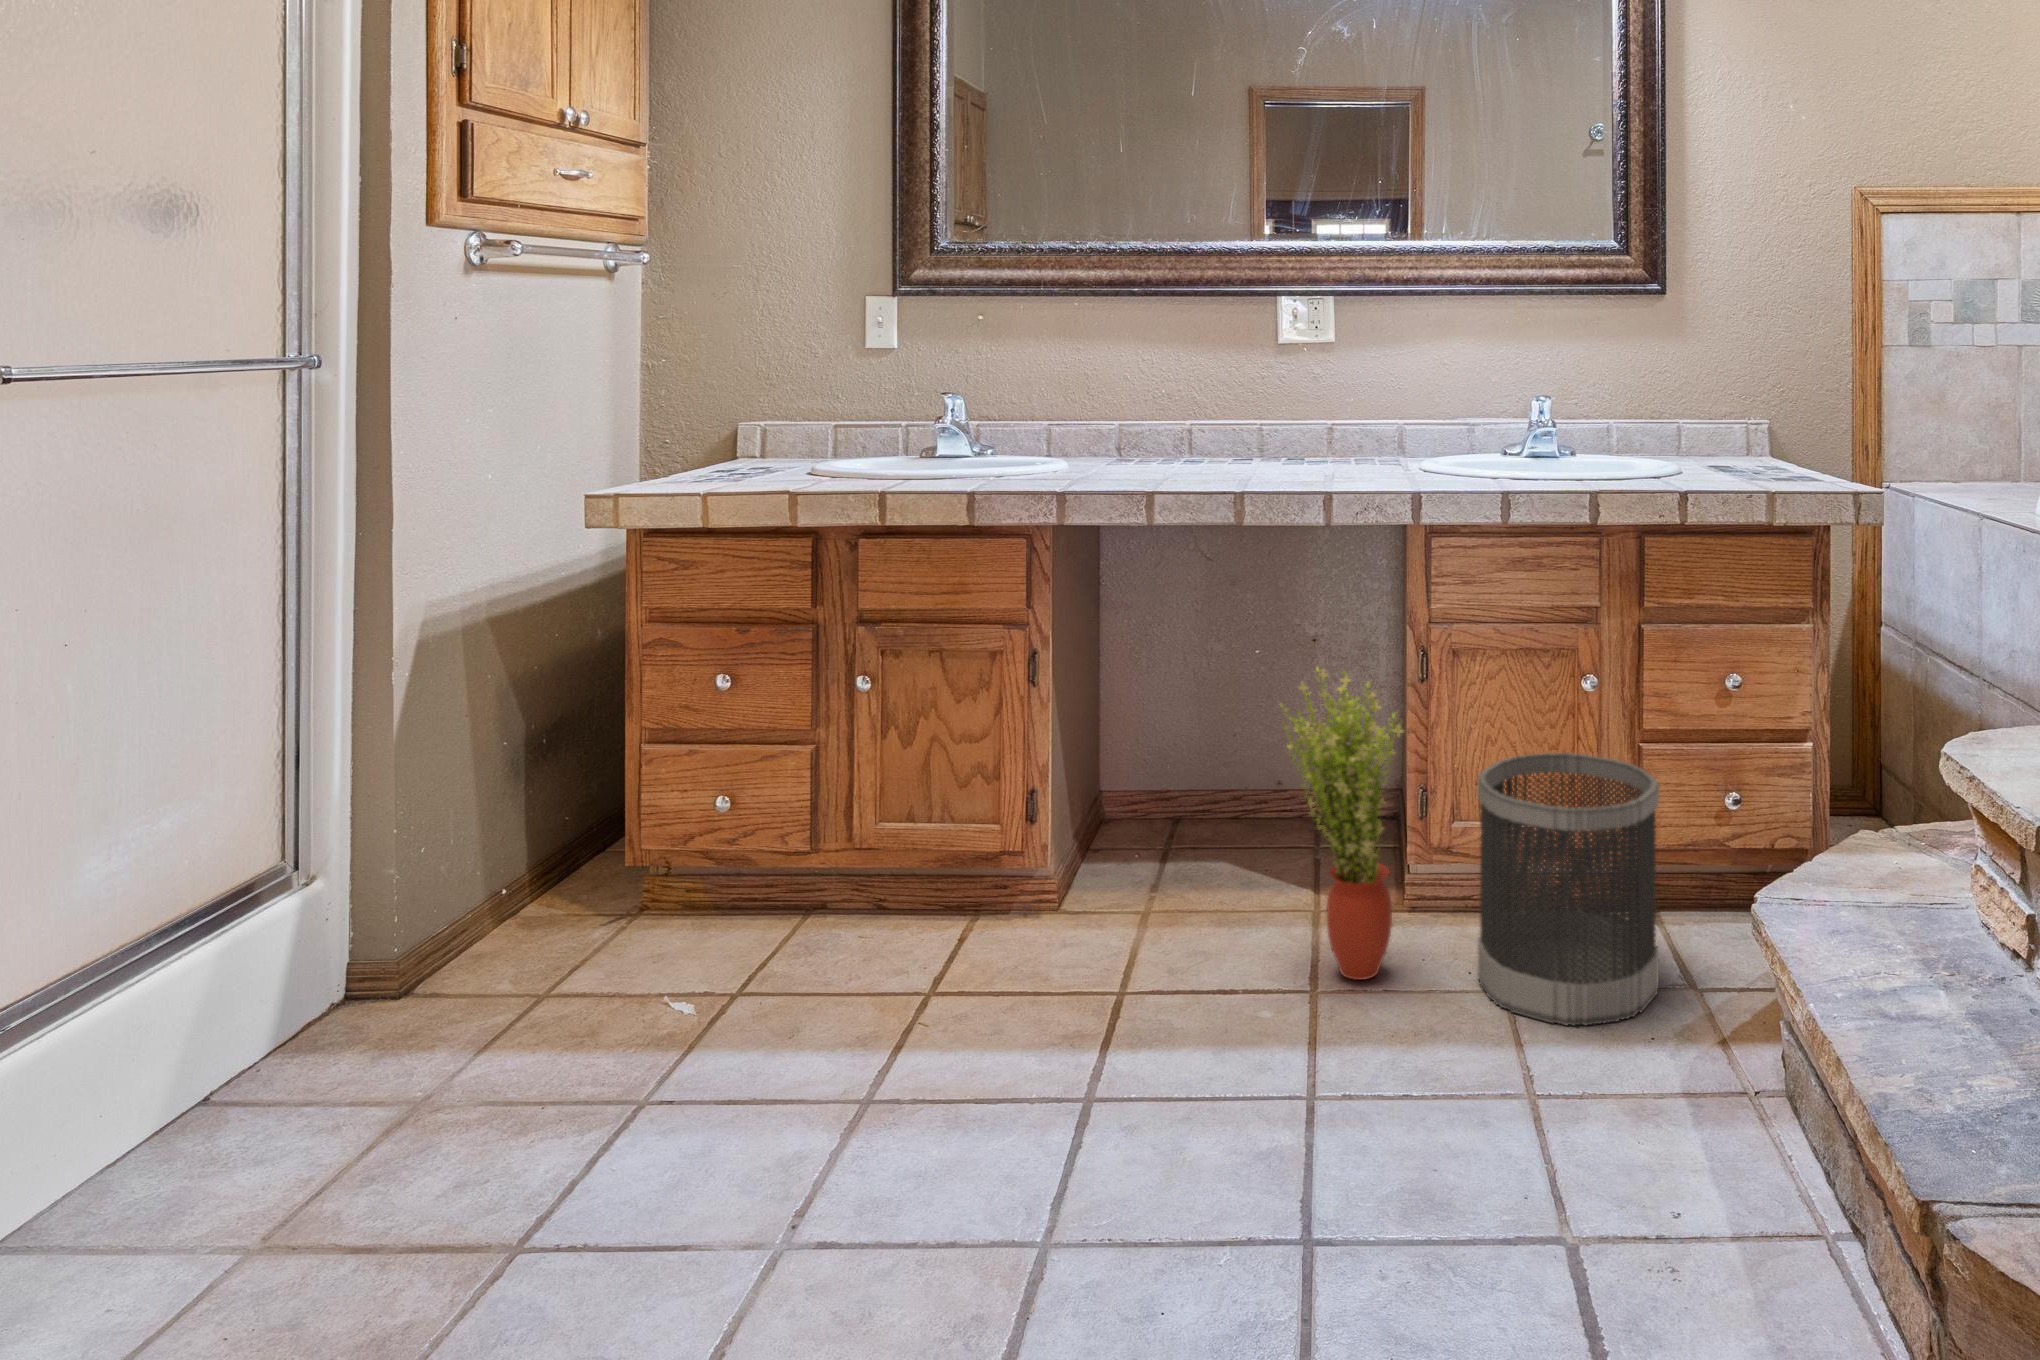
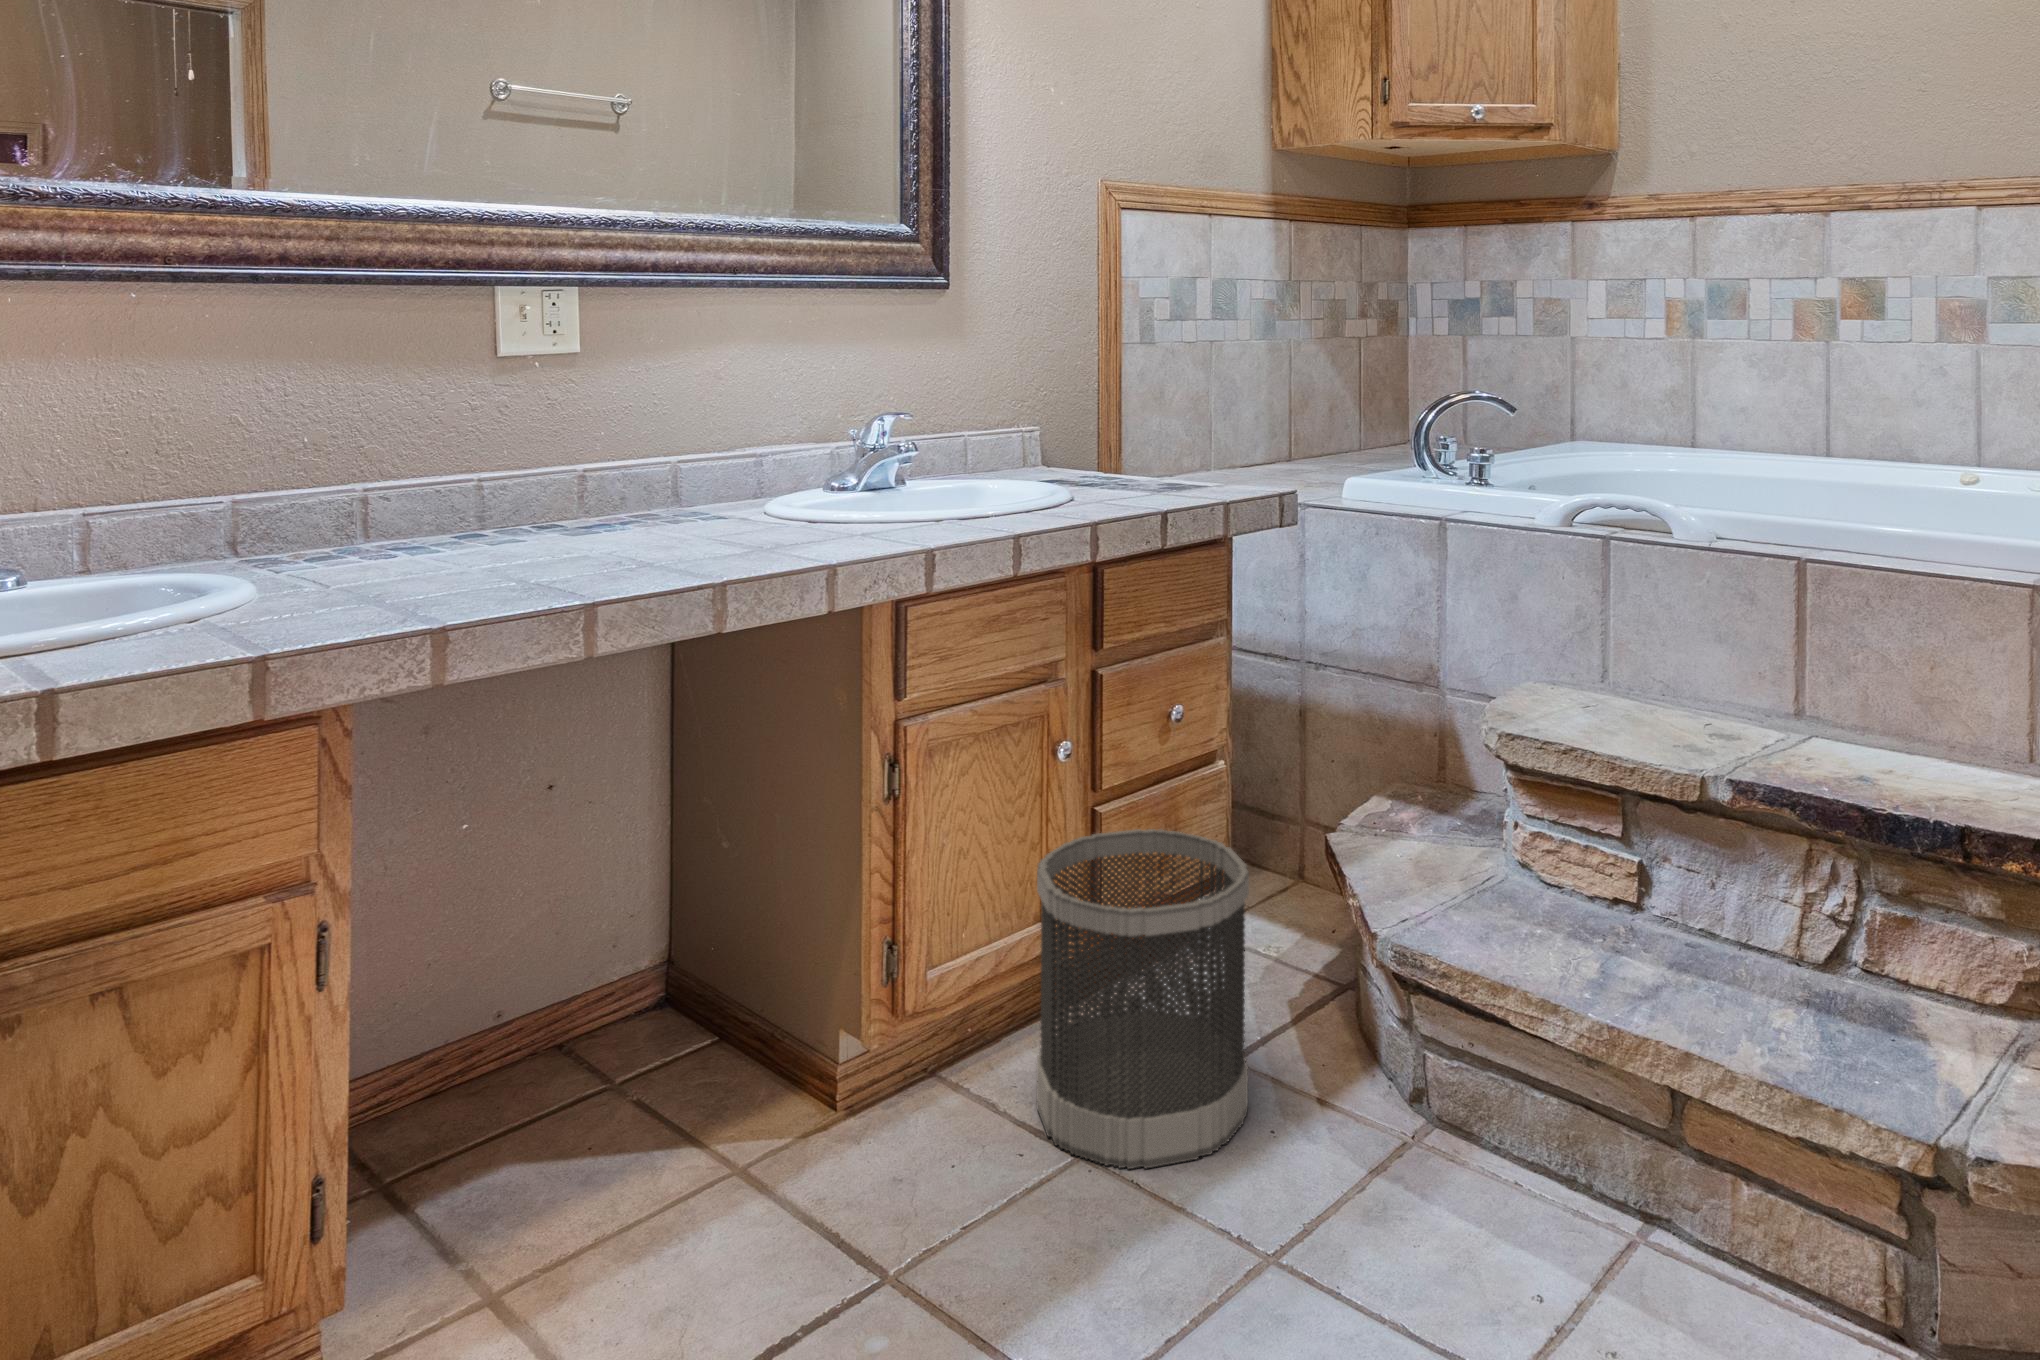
potted plant: present [1281,668,1403,980] -> none [822,803,1008,1226]

